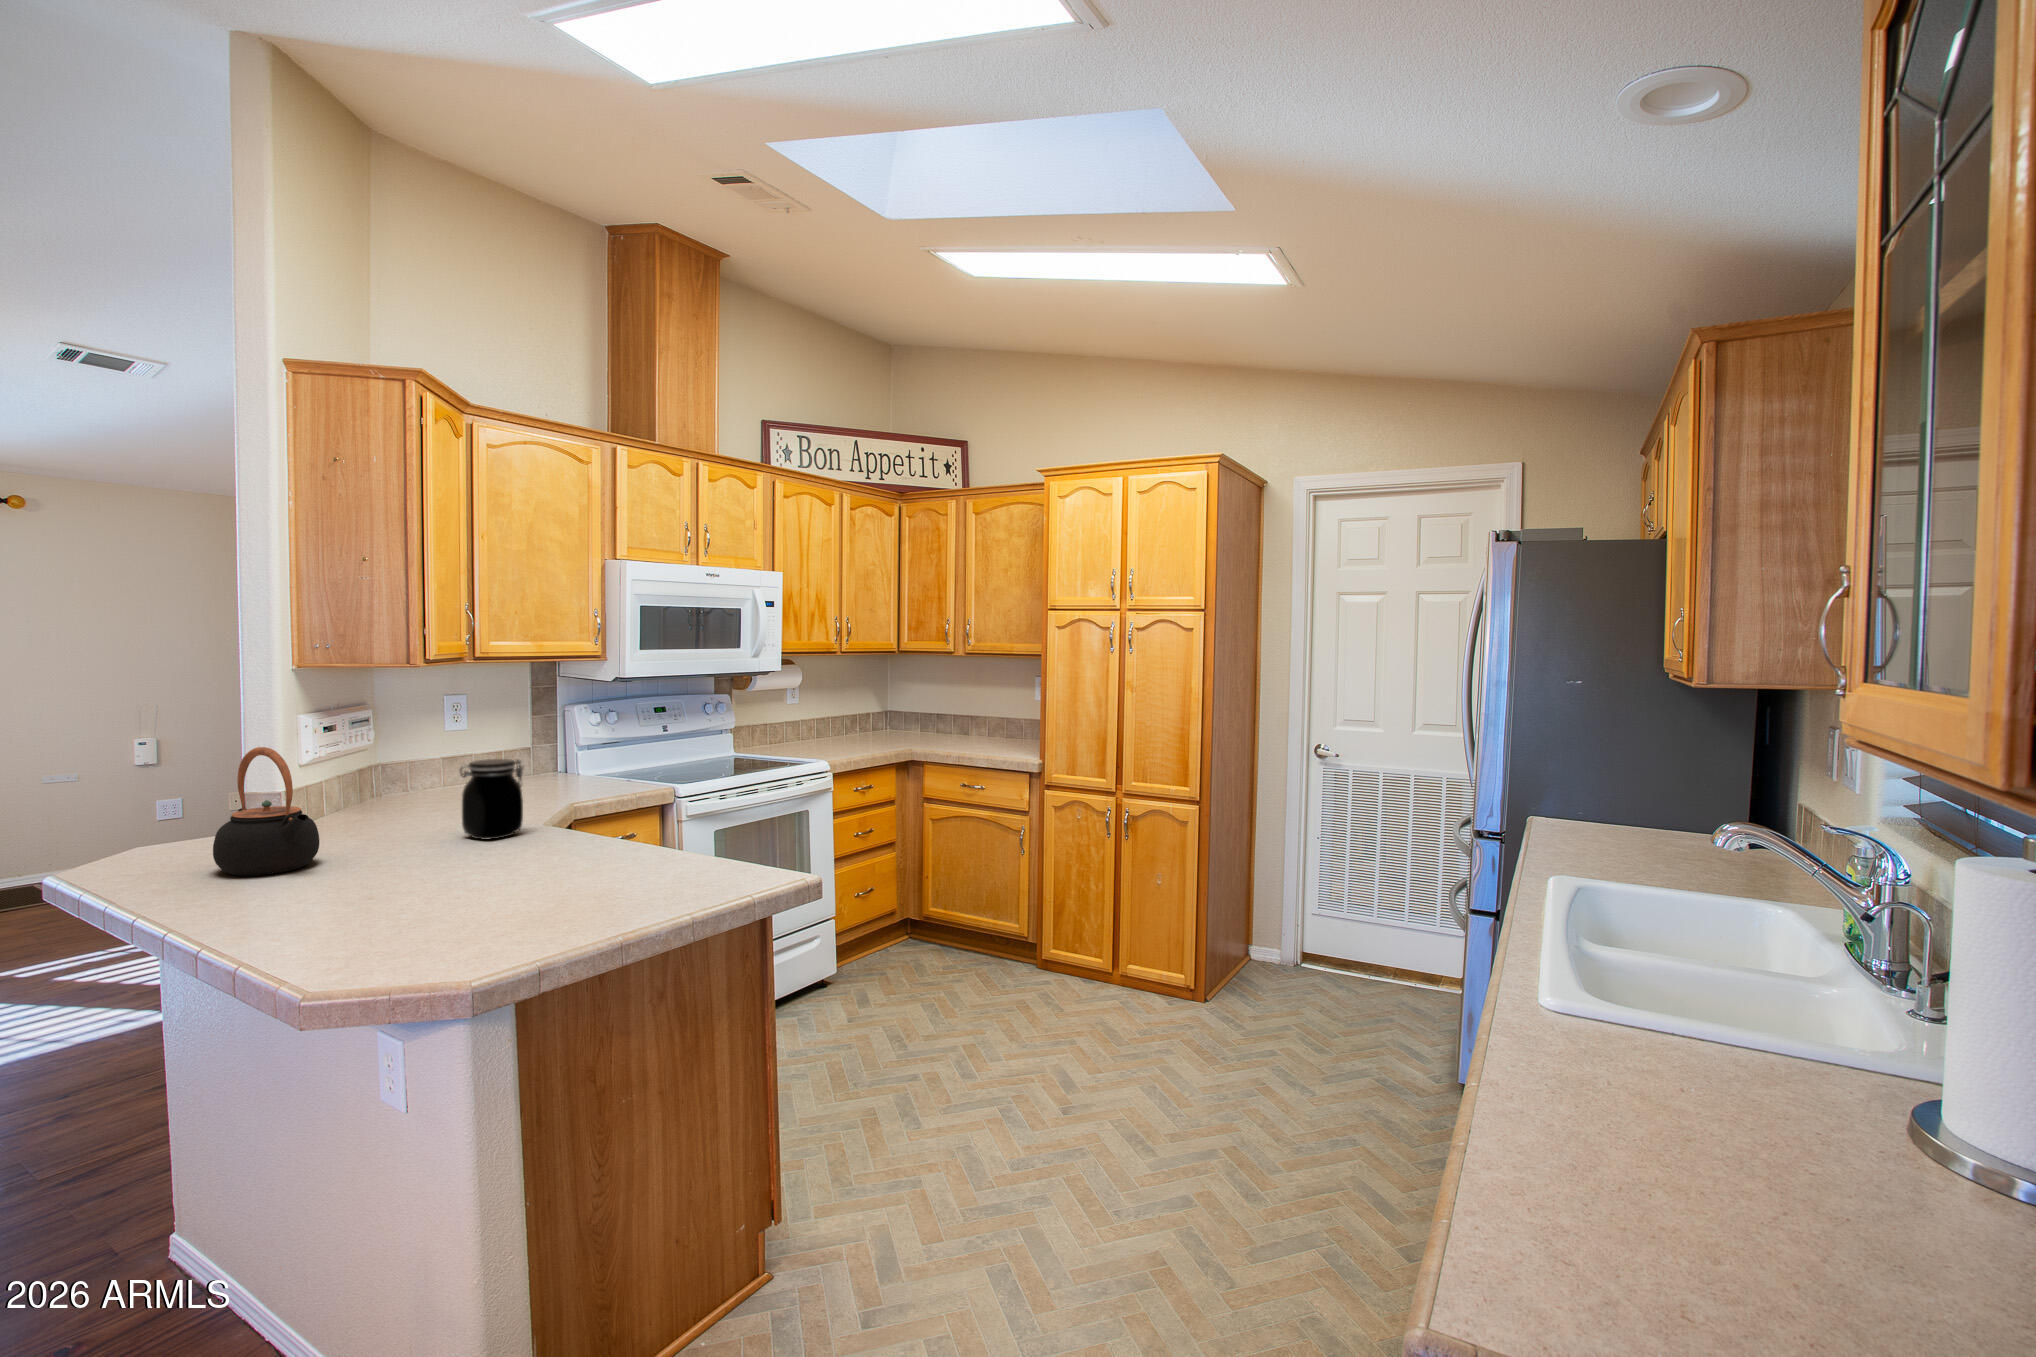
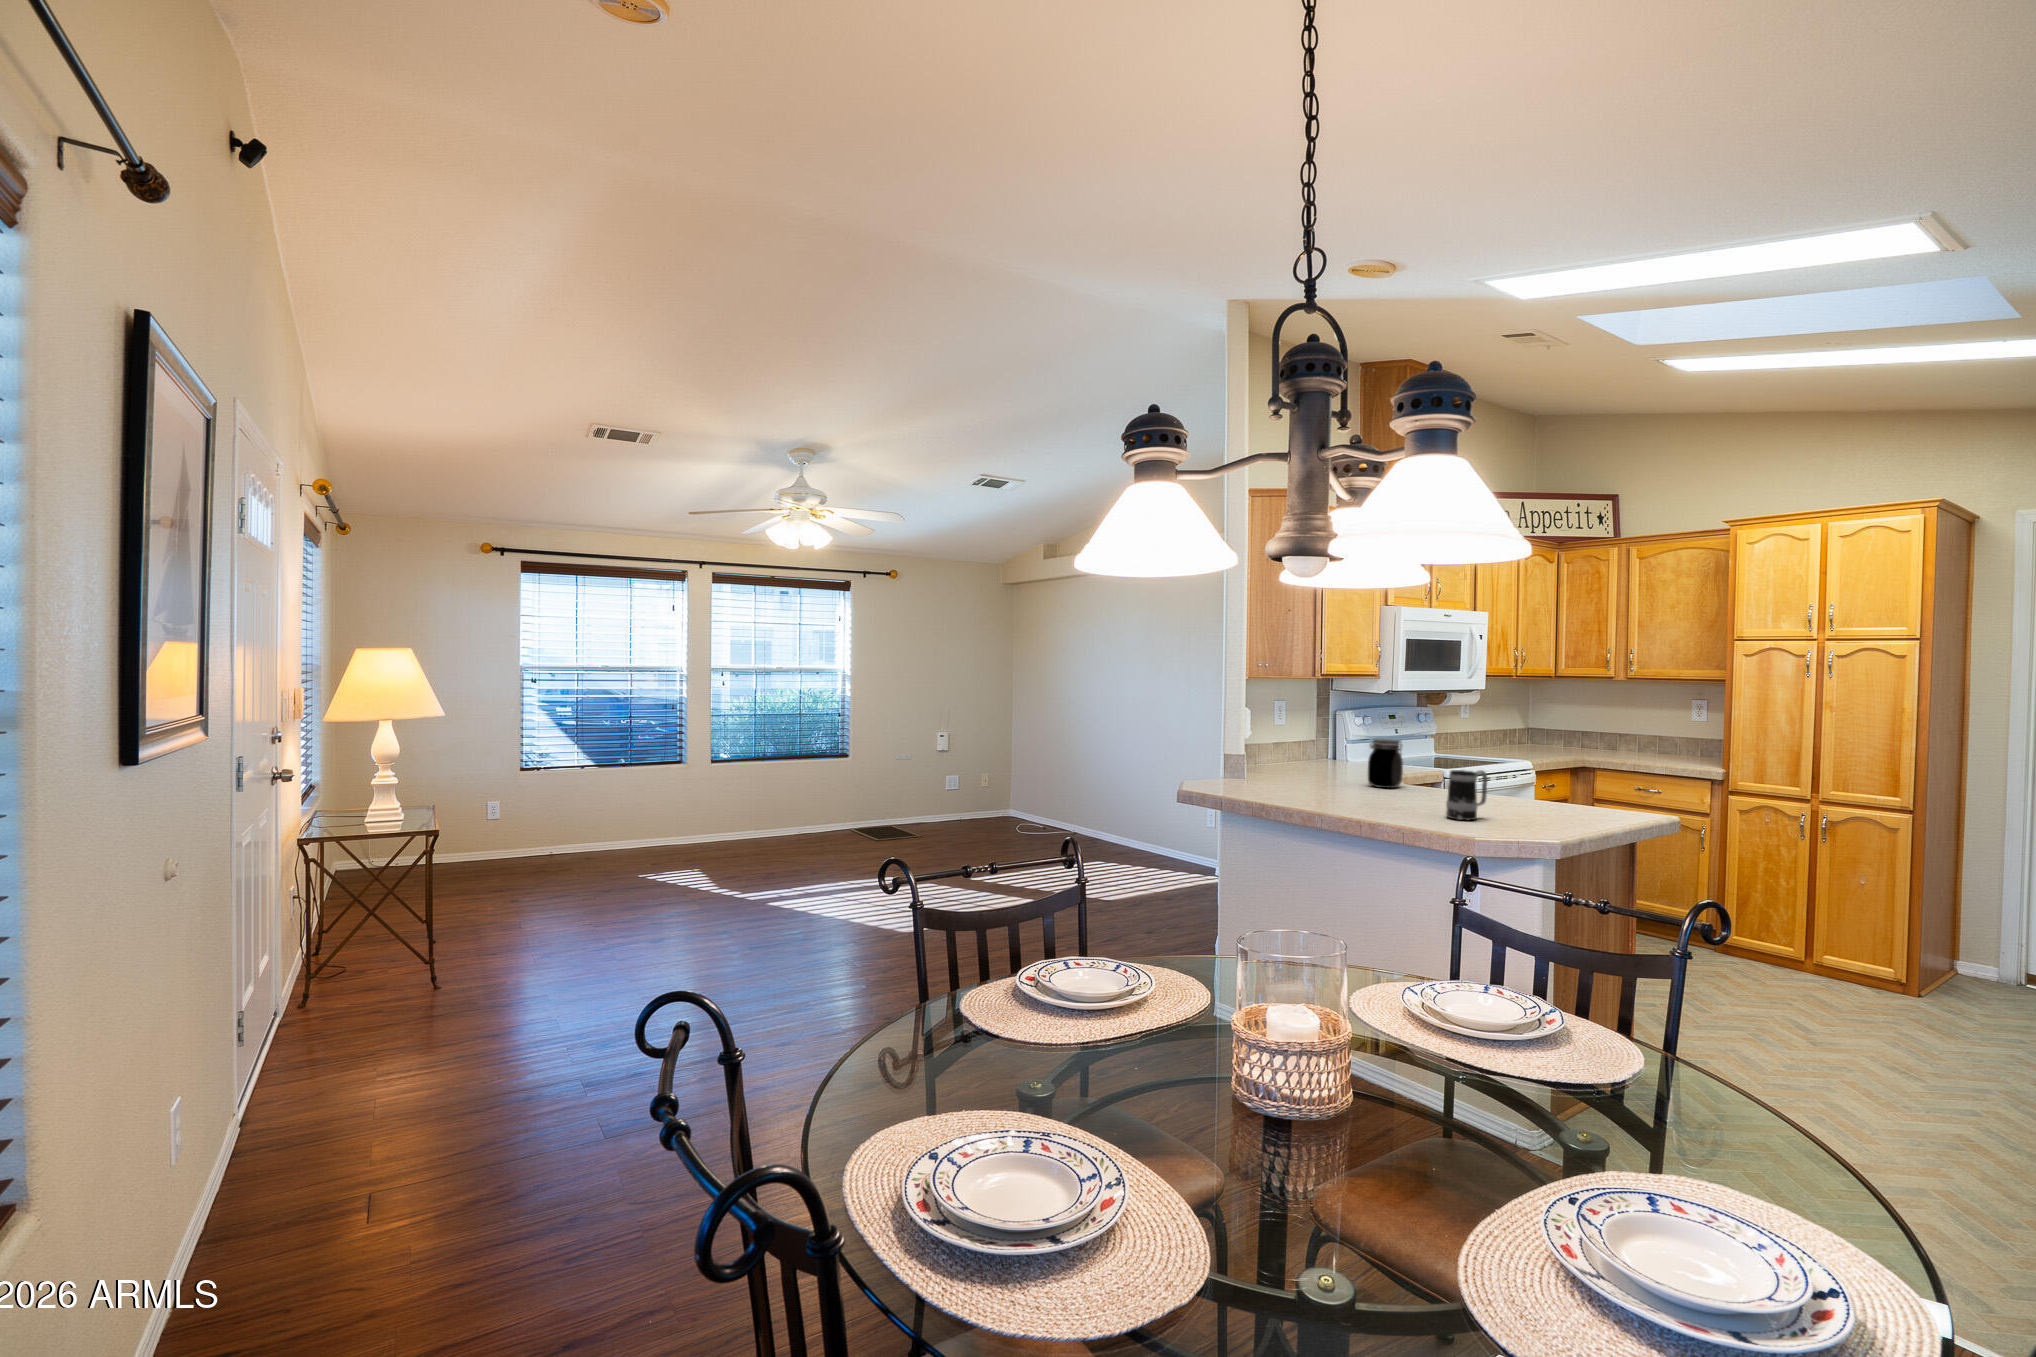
teapot: present [213,747,319,876] -> none [1272,723,1328,794]
mug: none [414,829,498,926] -> present [1446,770,1488,820]

